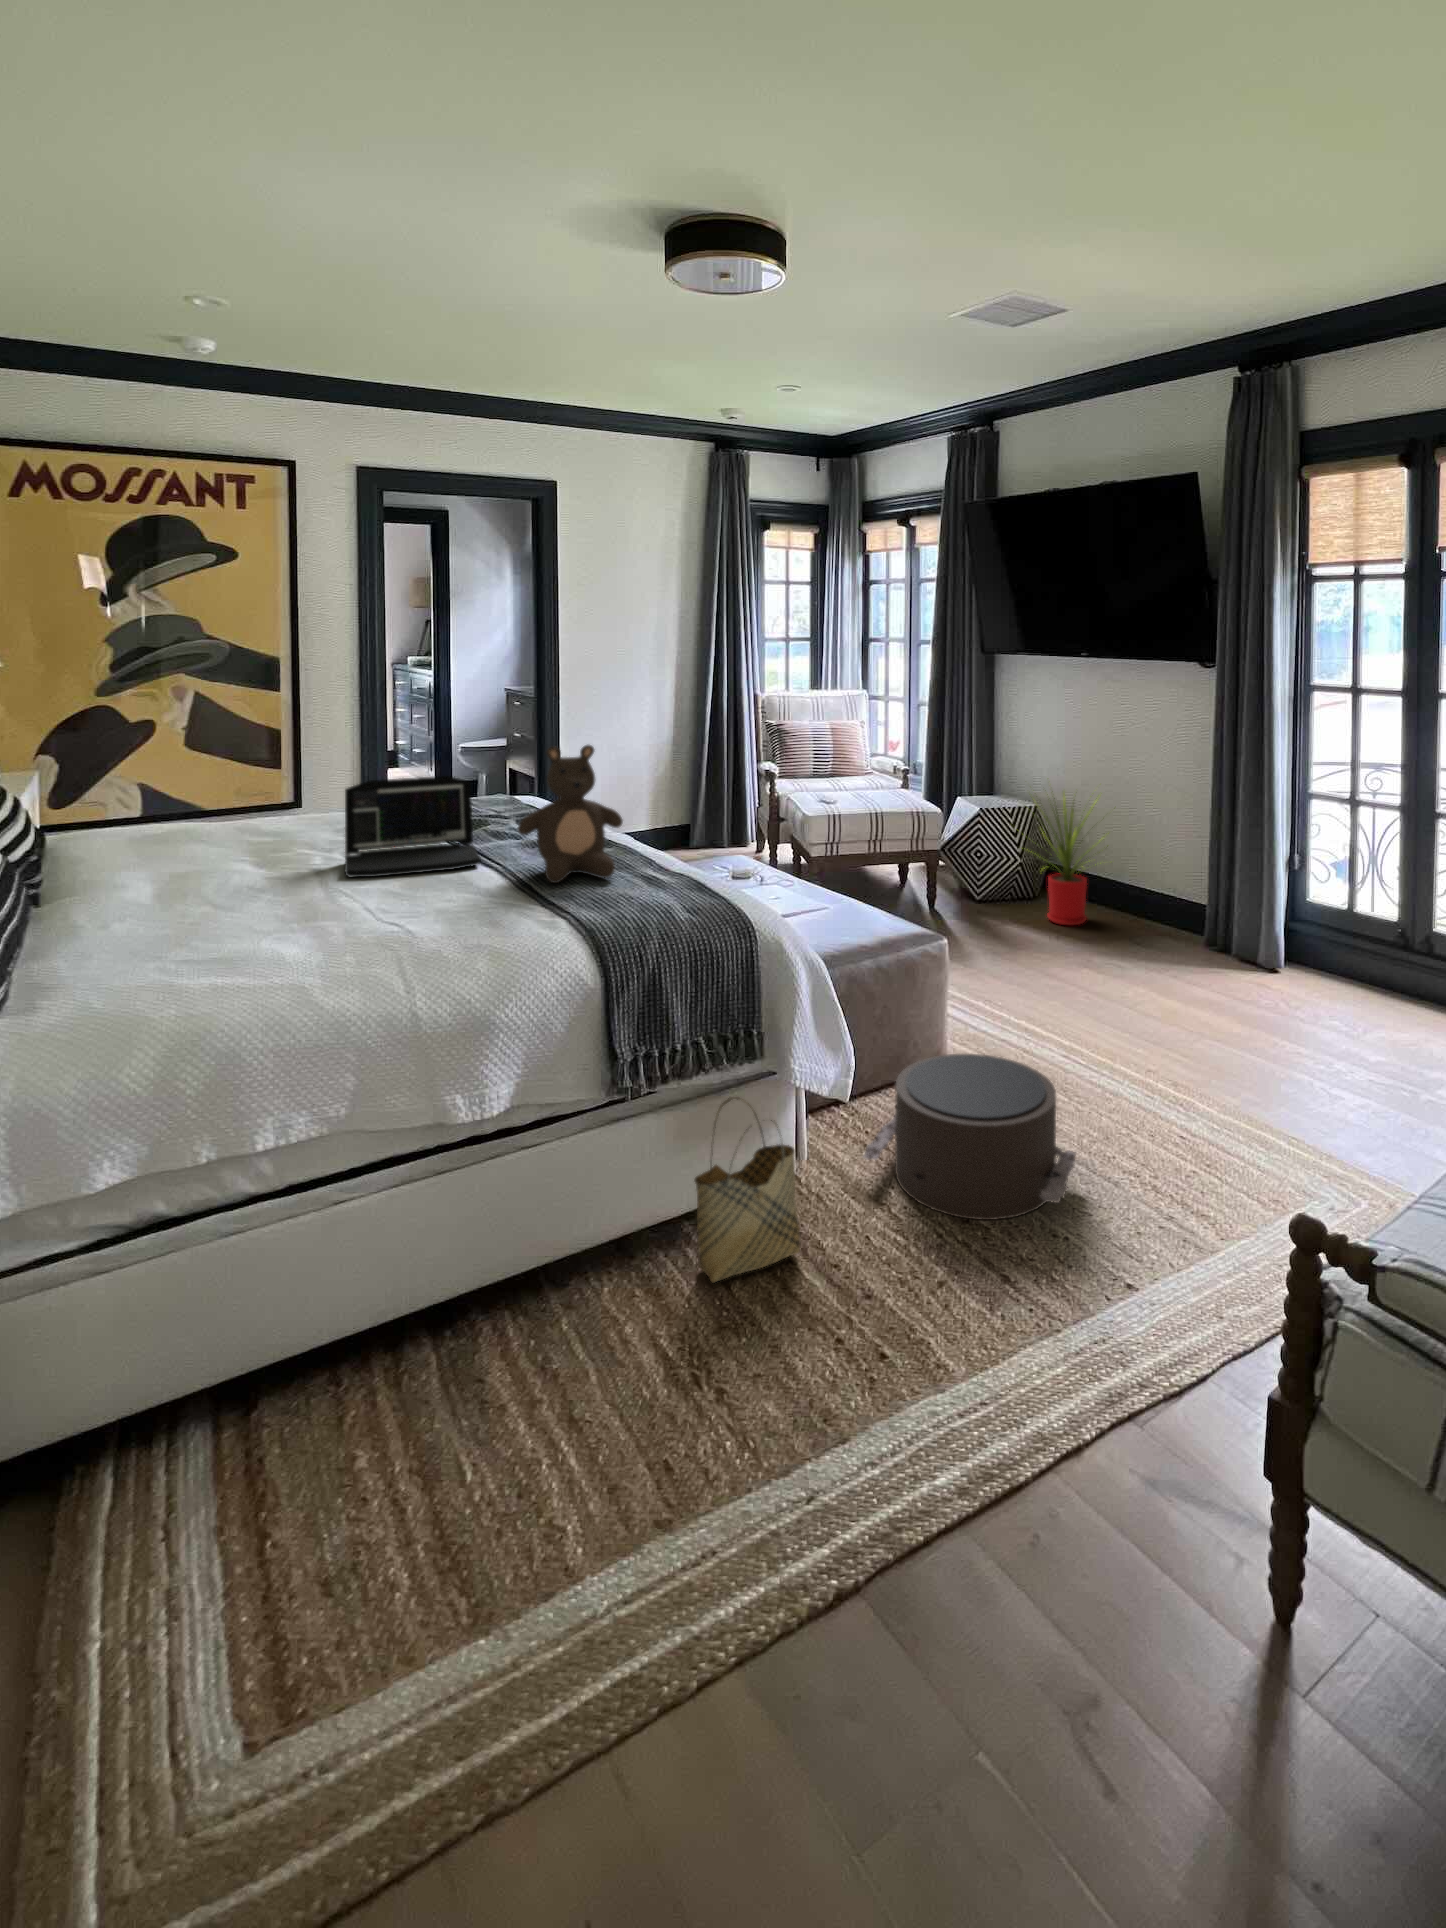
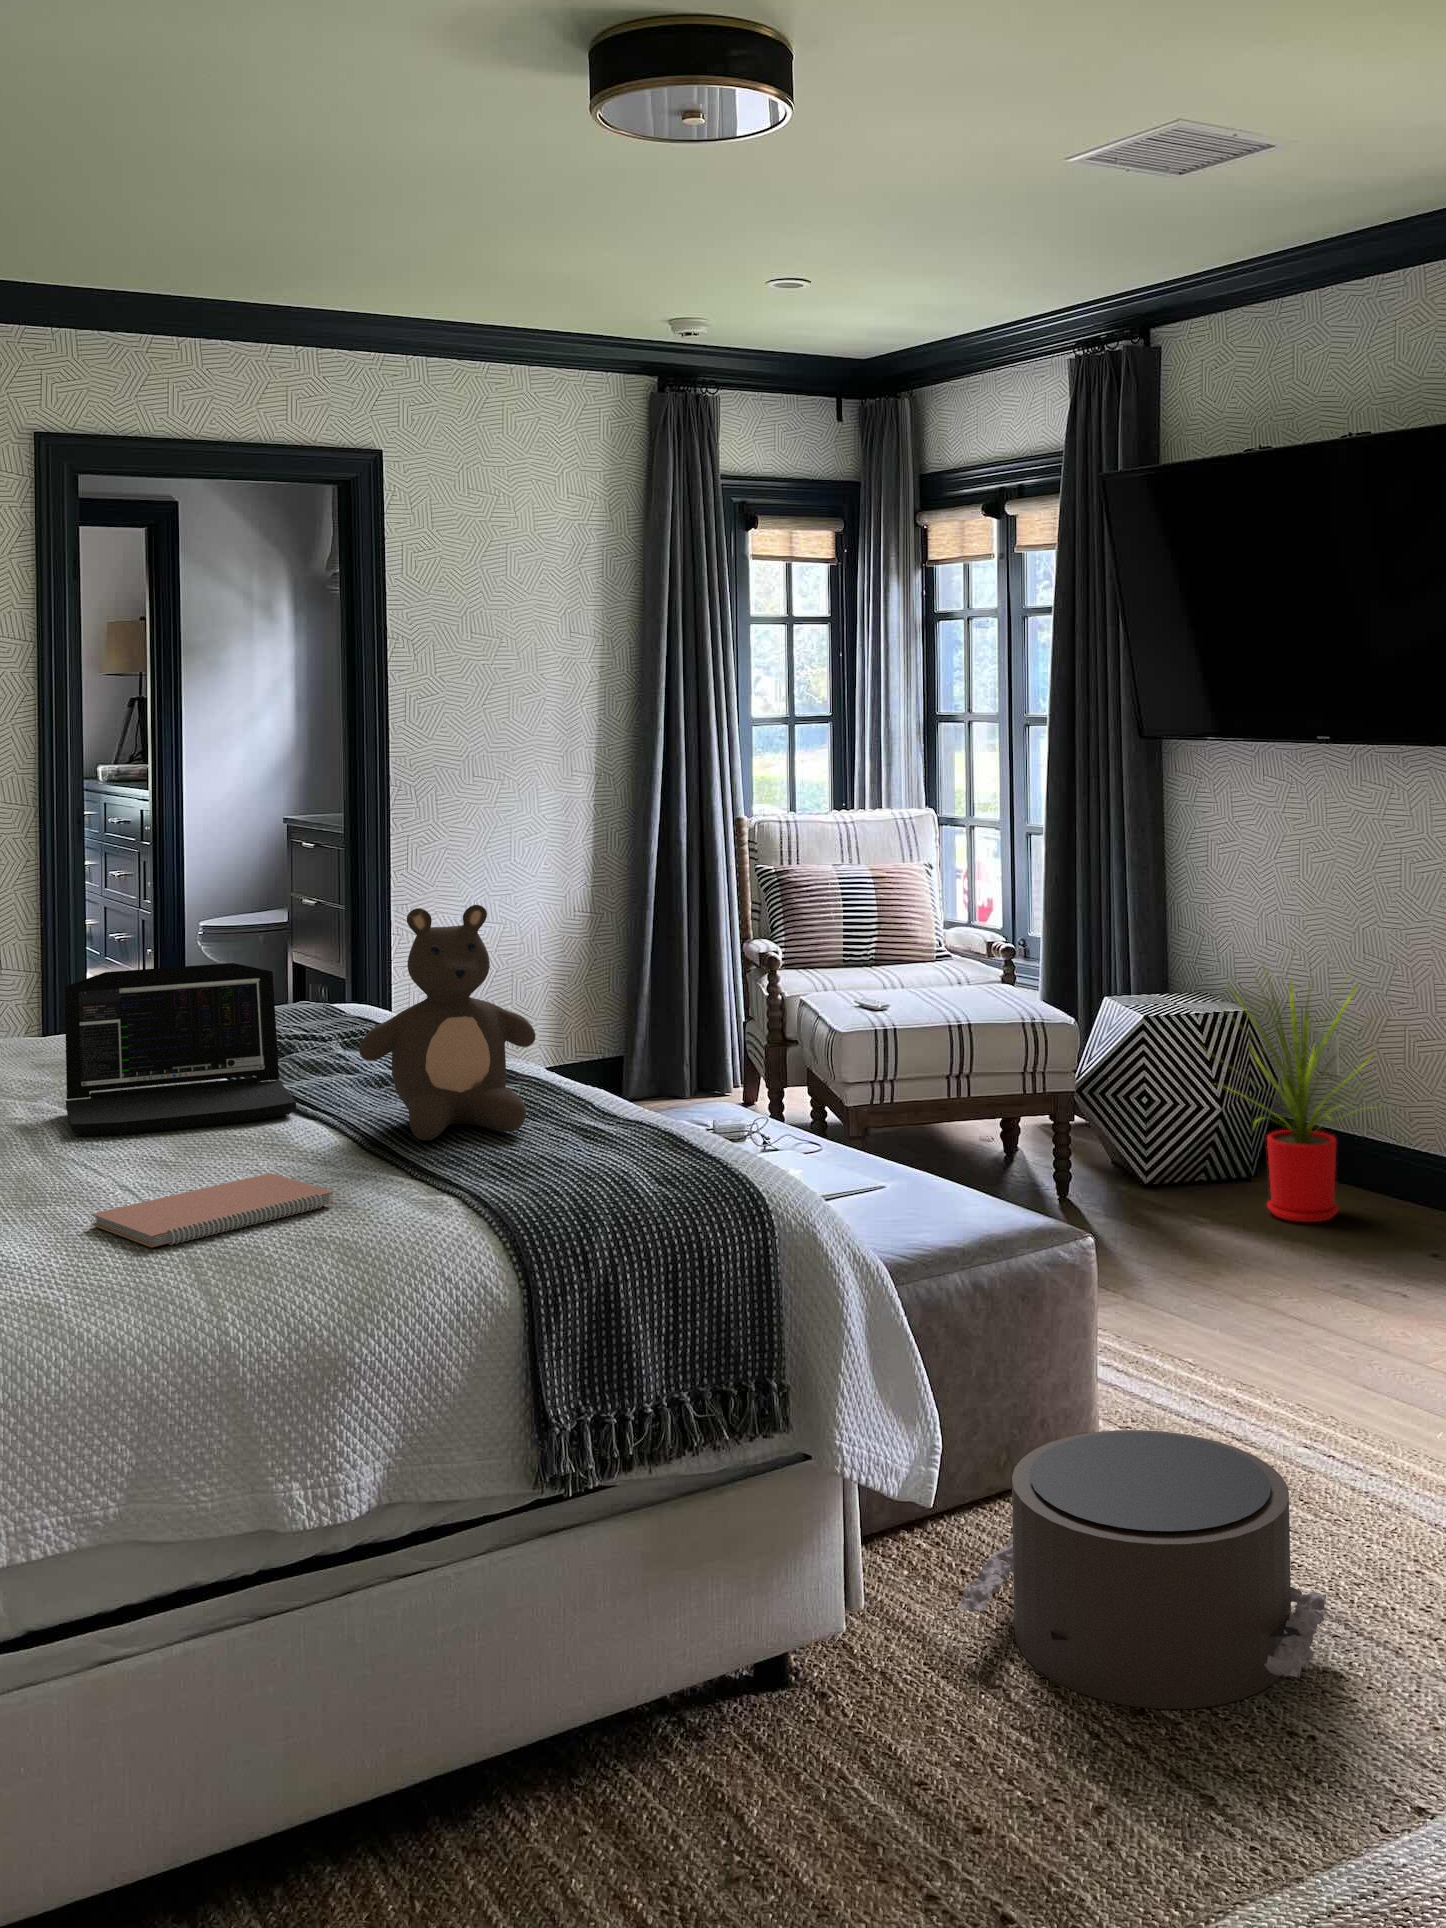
notebook: none [344,903,493,951] -> present [91,1173,333,1247]
woven basket: present [694,1097,801,1283] -> none [679,1495,859,1810]

